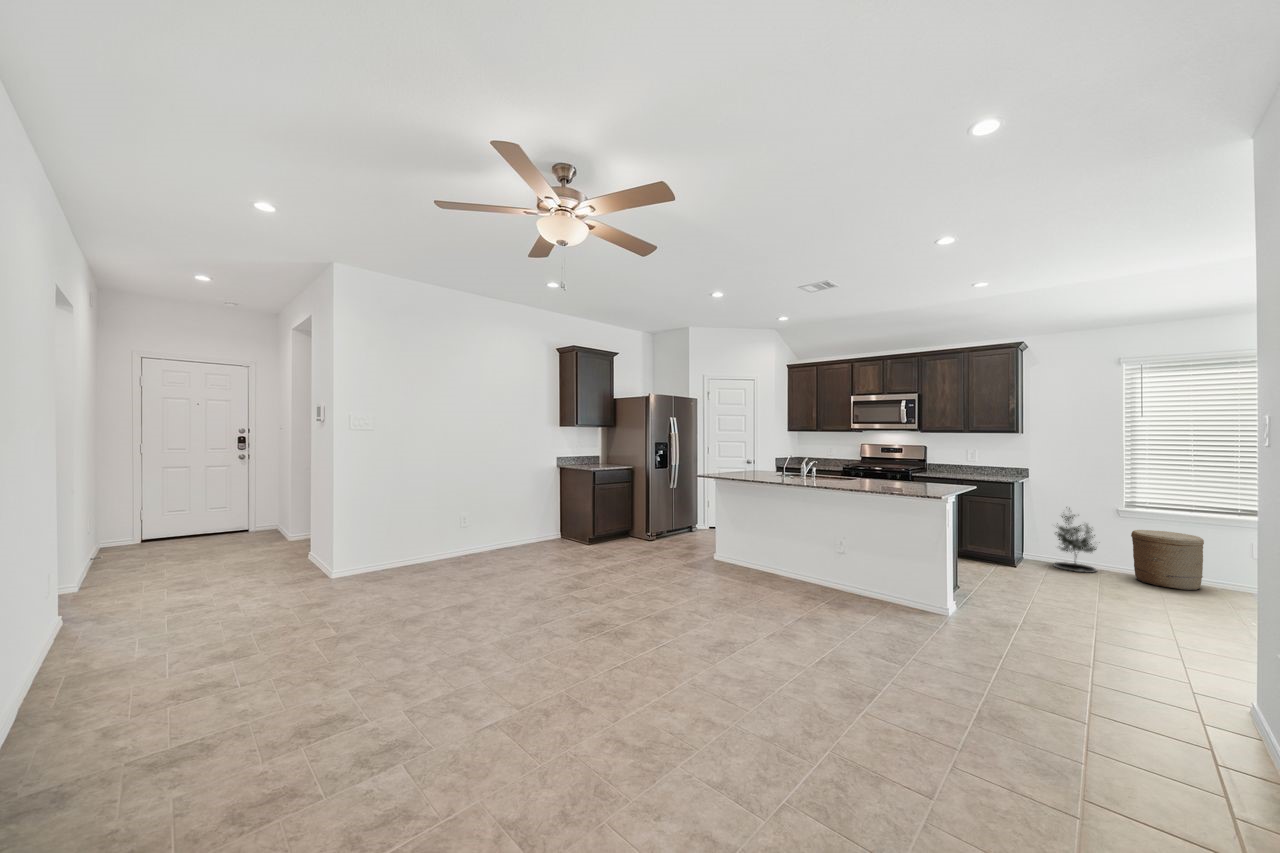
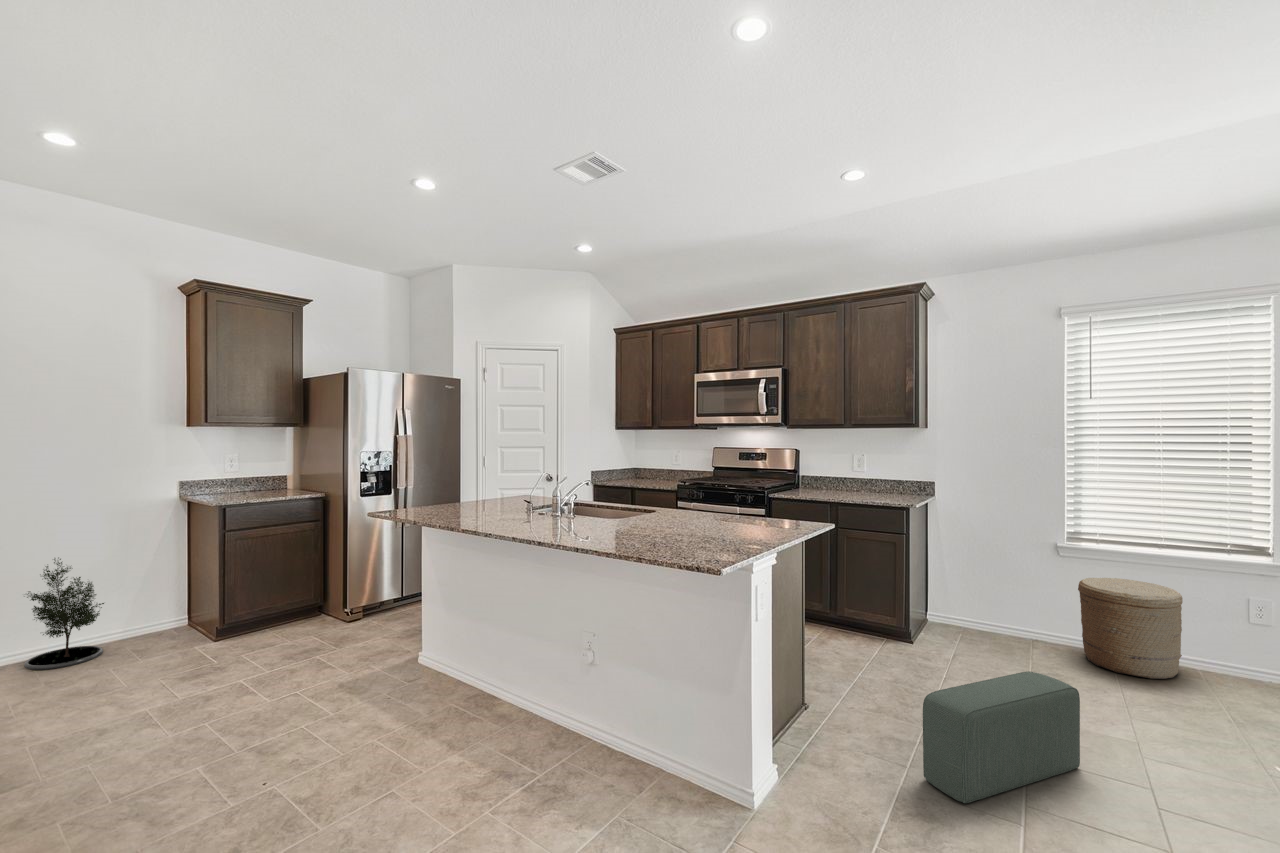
potted tree: present [1053,507,1097,573] -> present [24,559,104,670]
pouf: none [1034,567,1126,622] -> present [923,671,1080,803]

